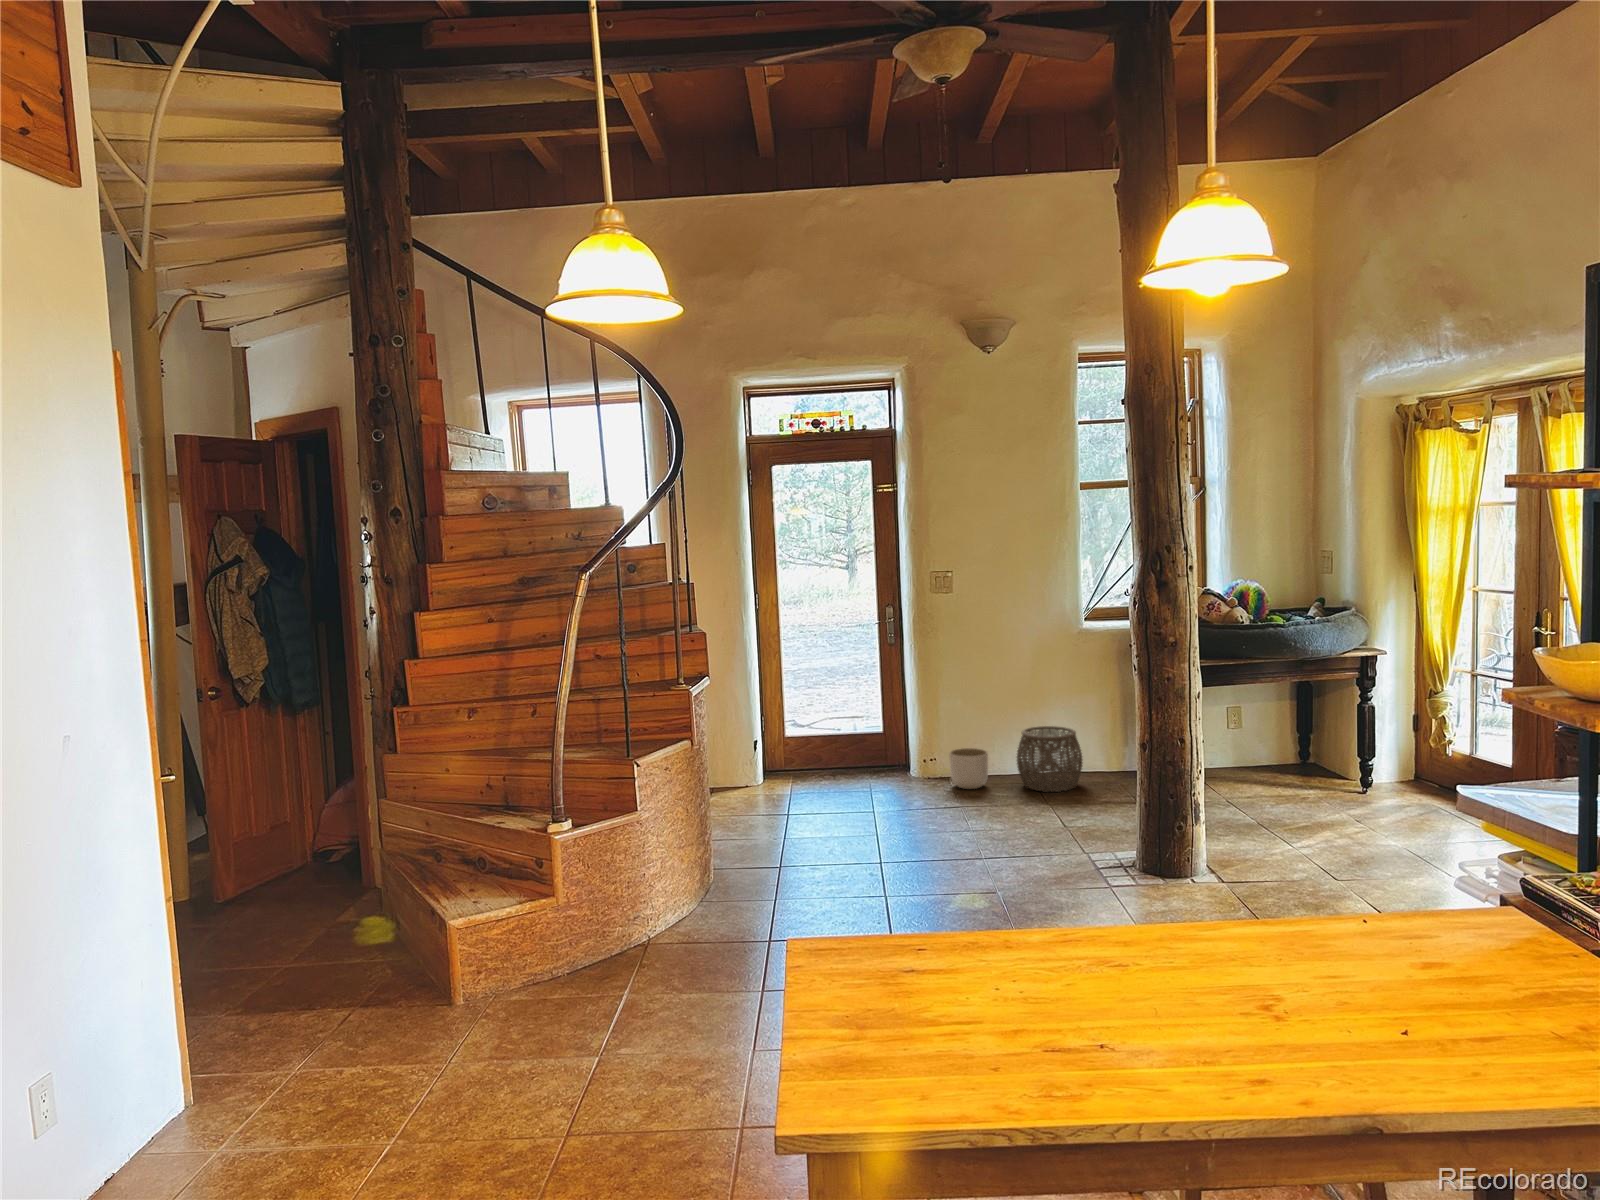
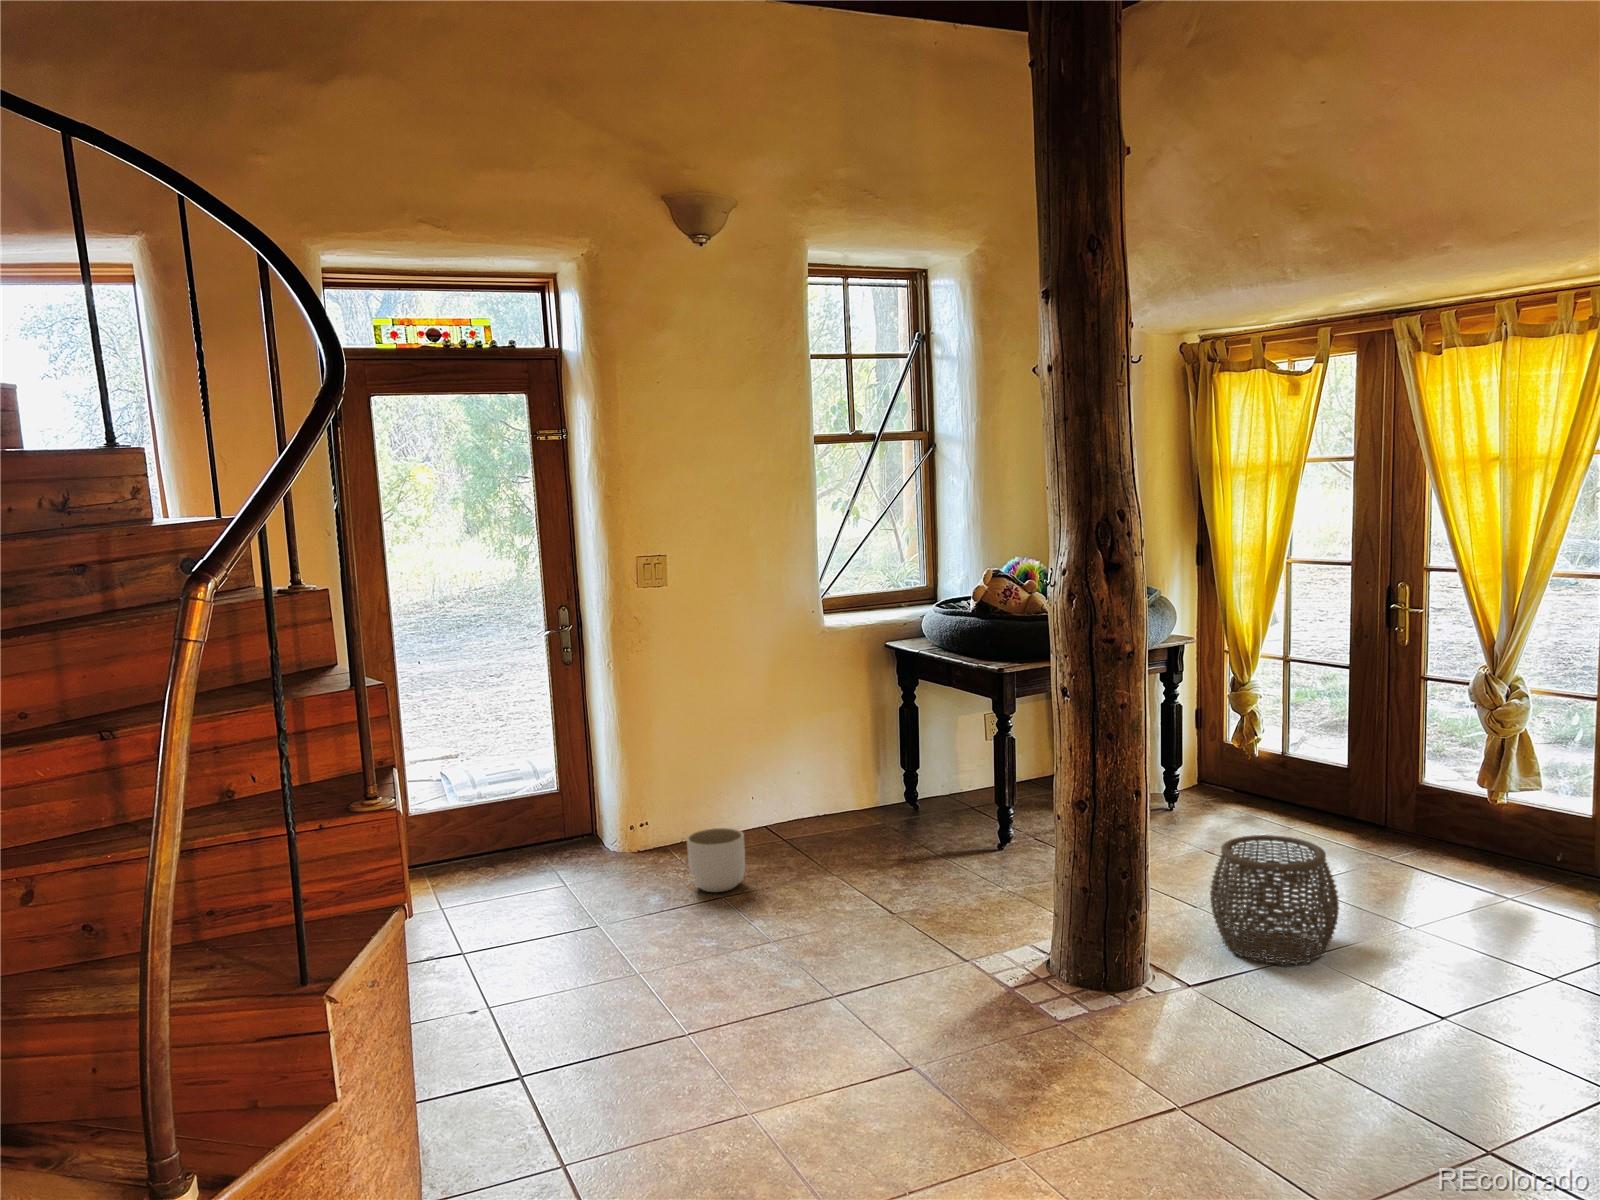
woven basket: present [1017,726,1083,792] -> present [1210,835,1339,965]

